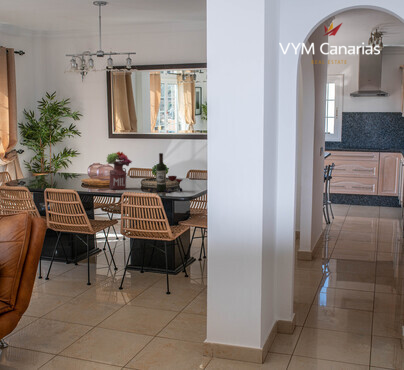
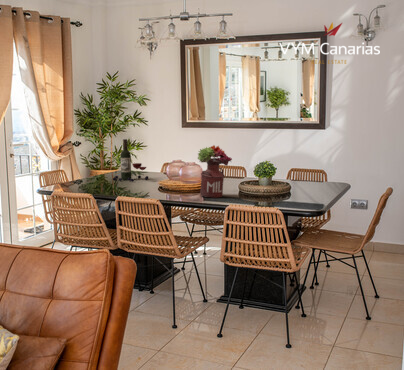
wine bottle: present [148,153,183,193] -> present [113,139,148,182]

